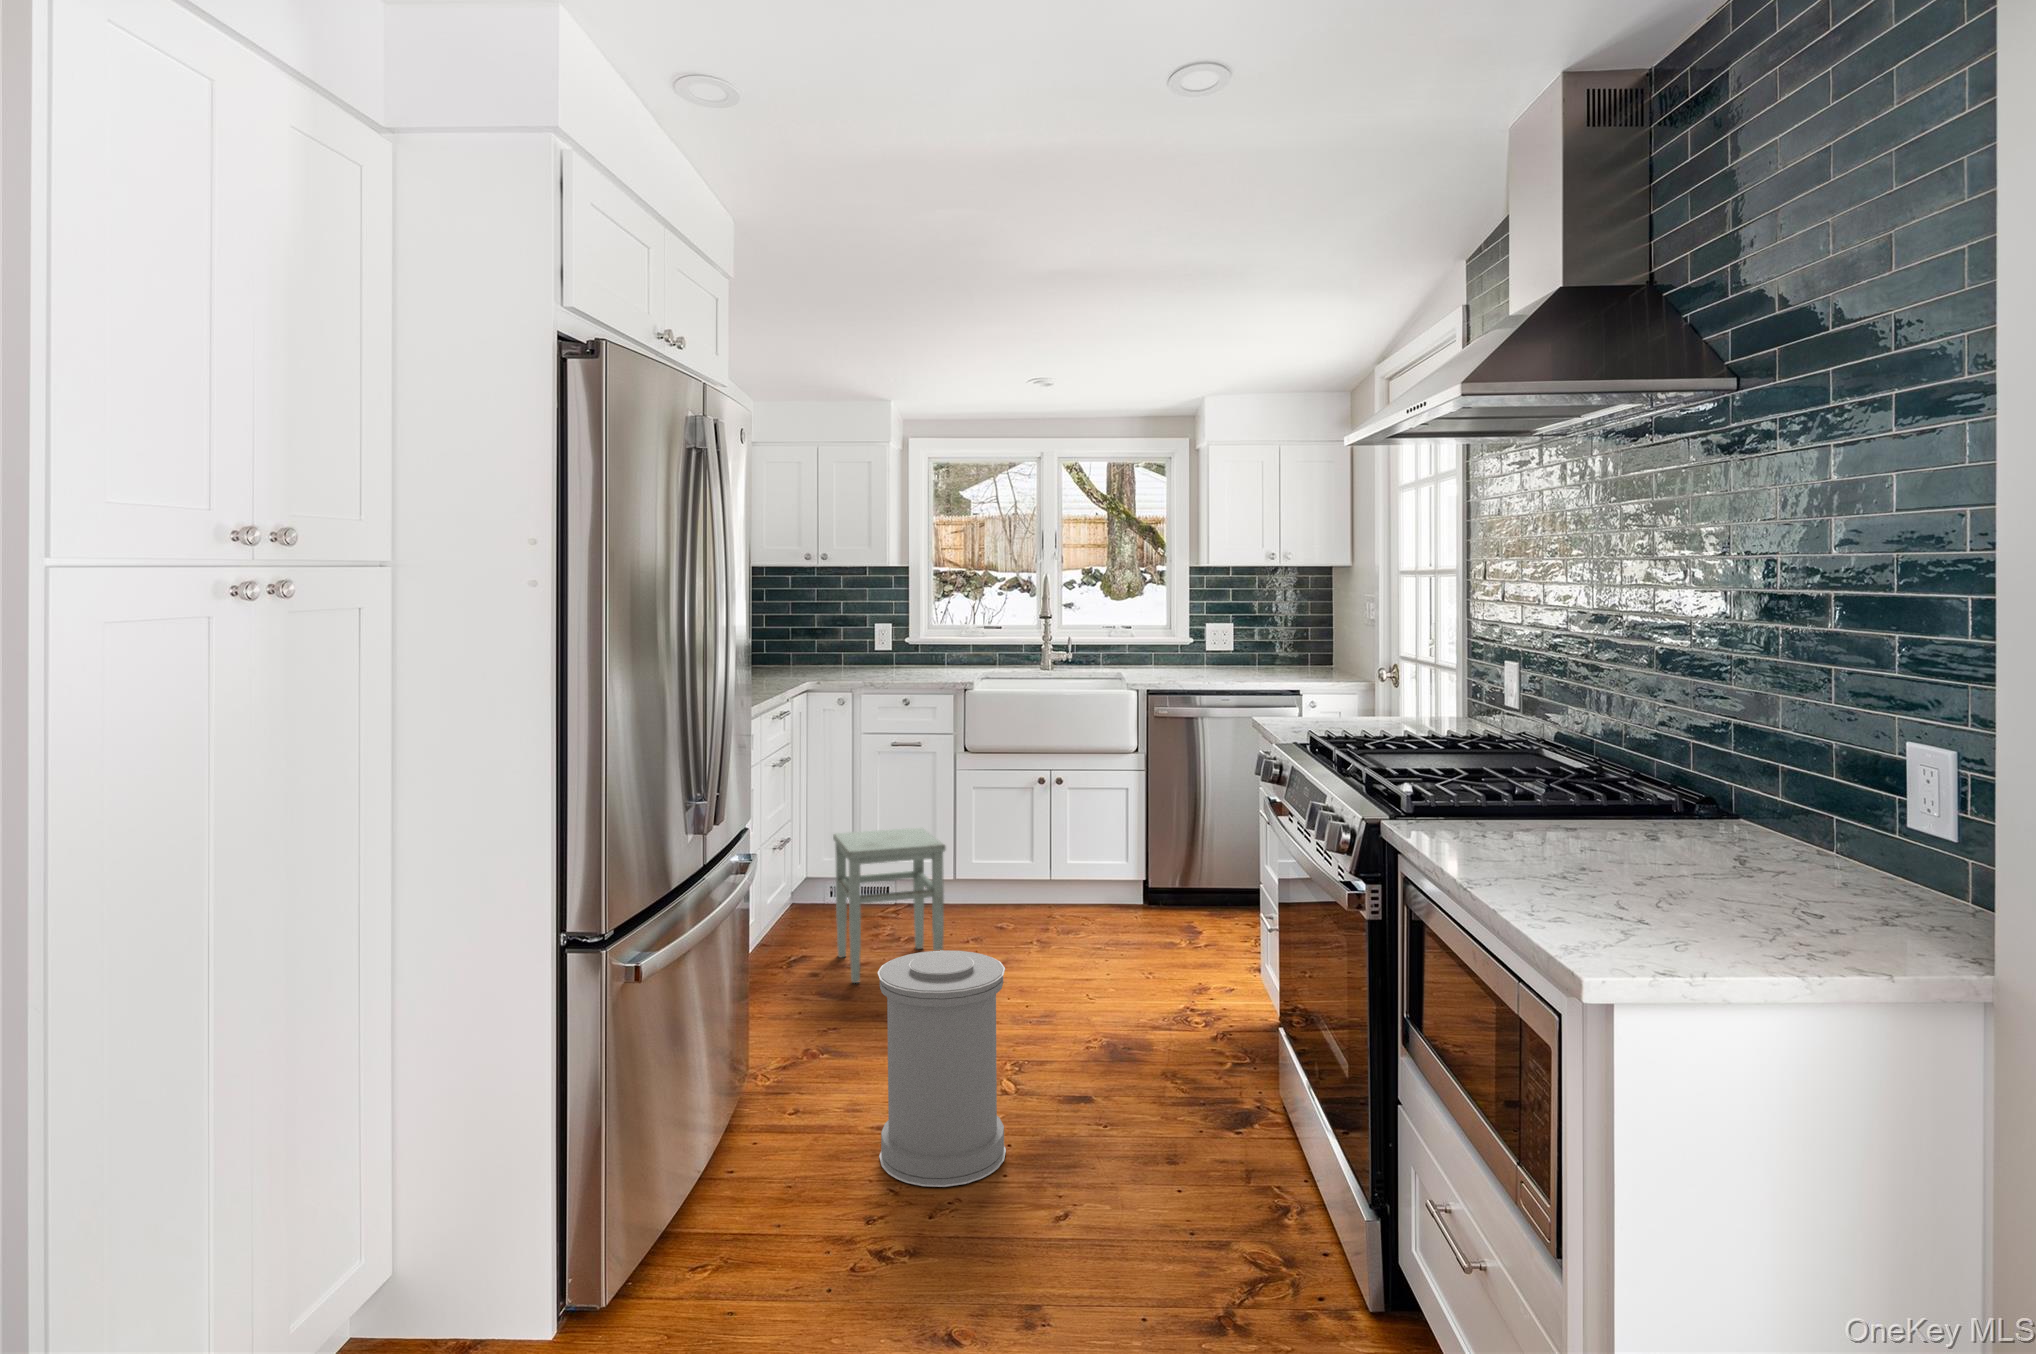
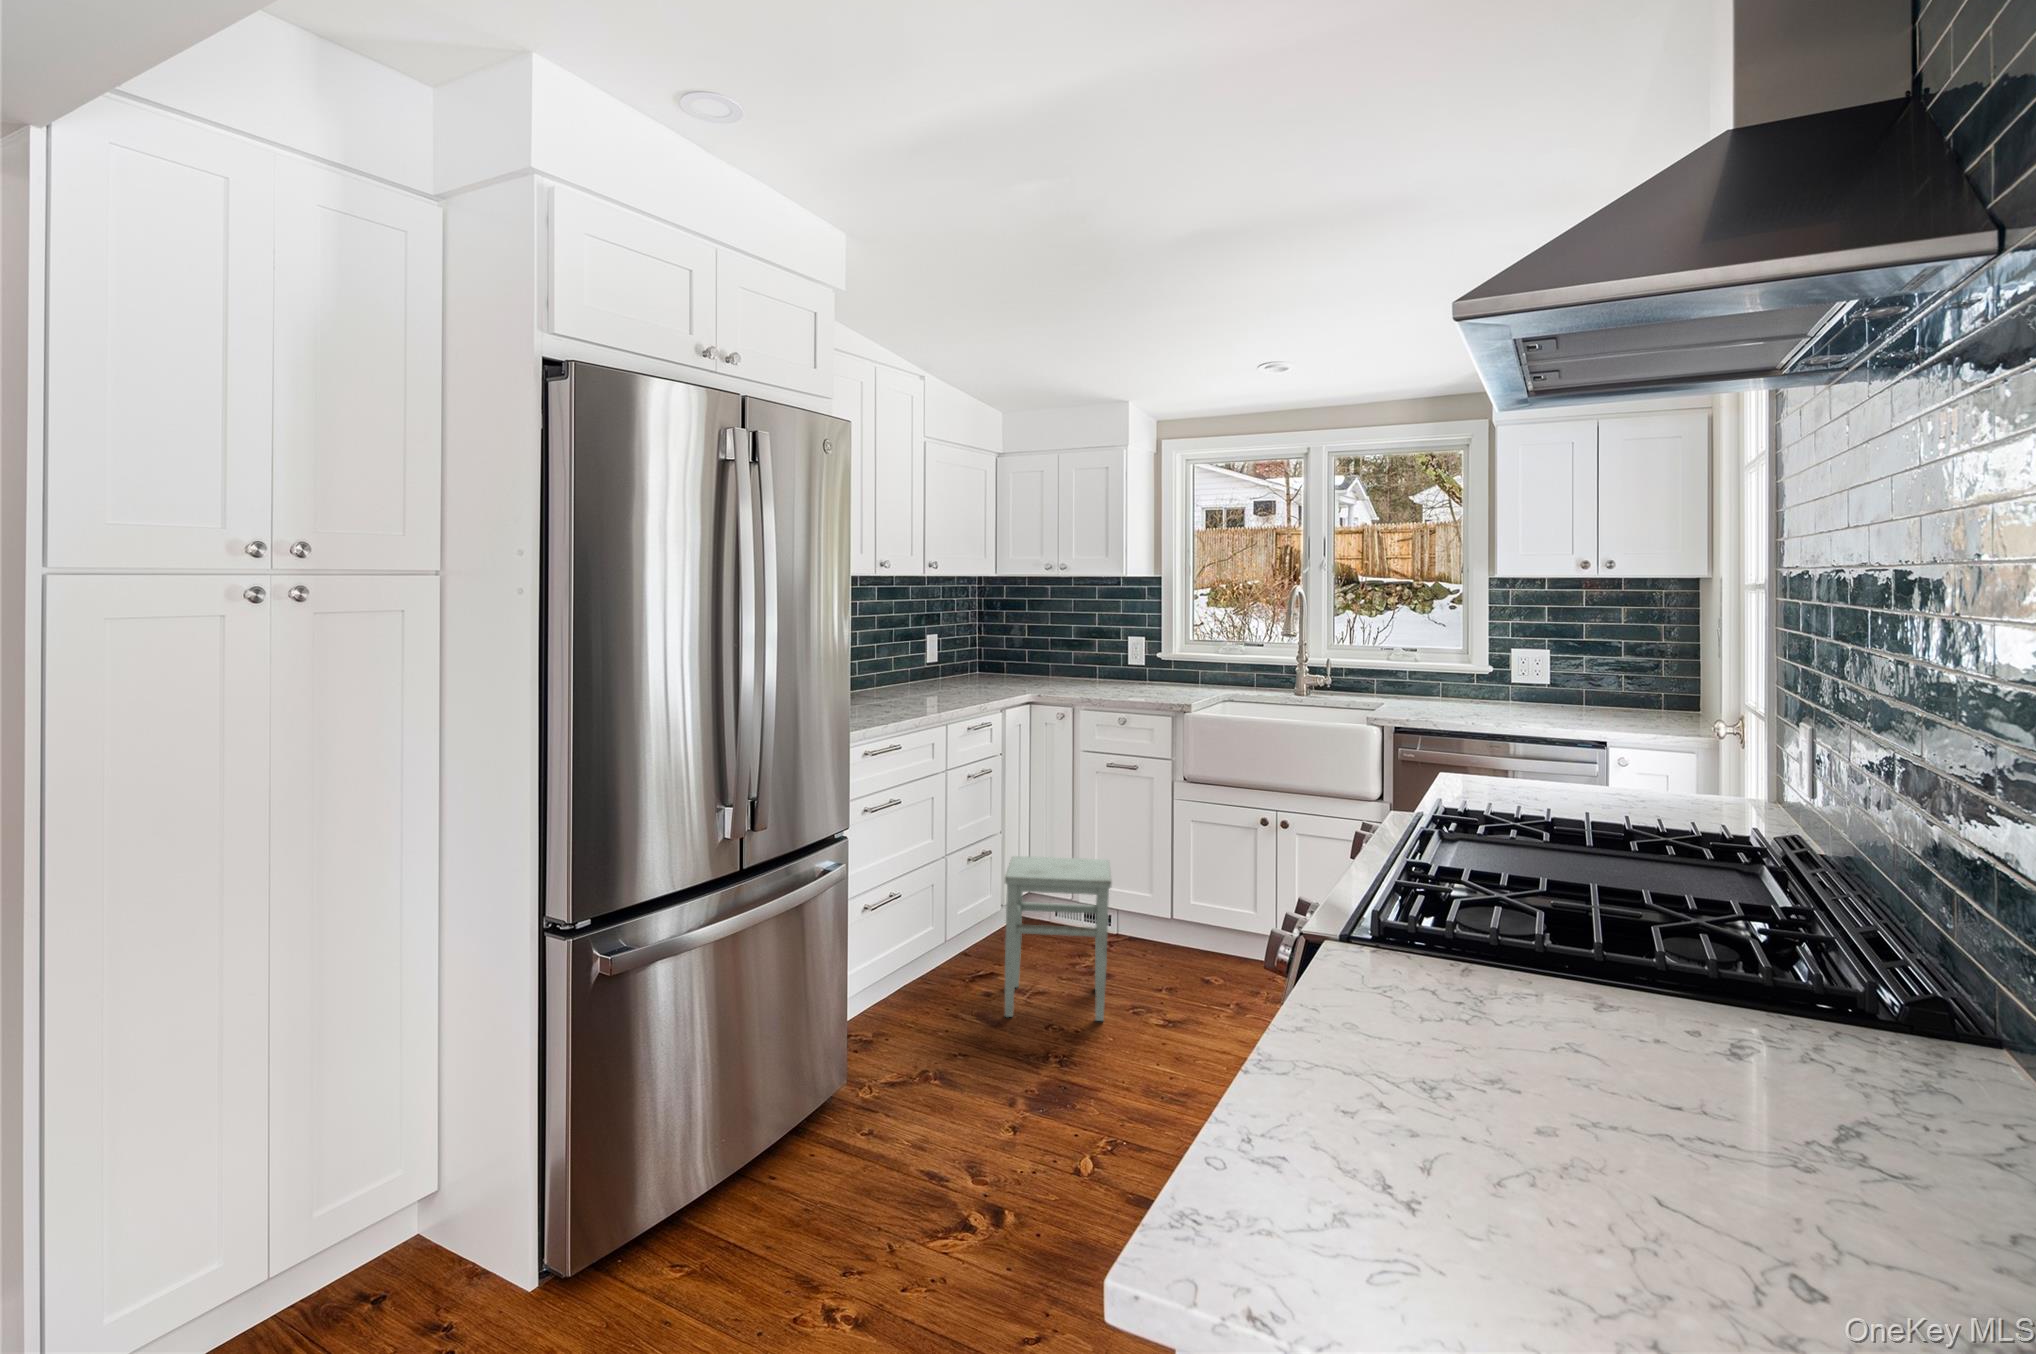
trash can: present [877,950,1006,1187] -> none [896,996,1042,1262]

